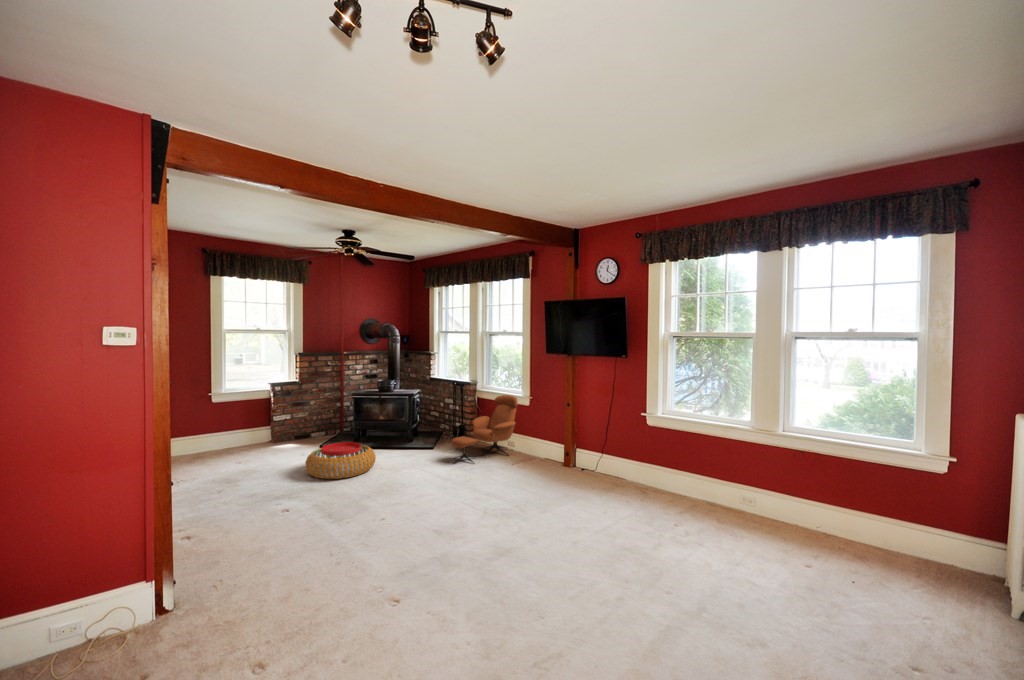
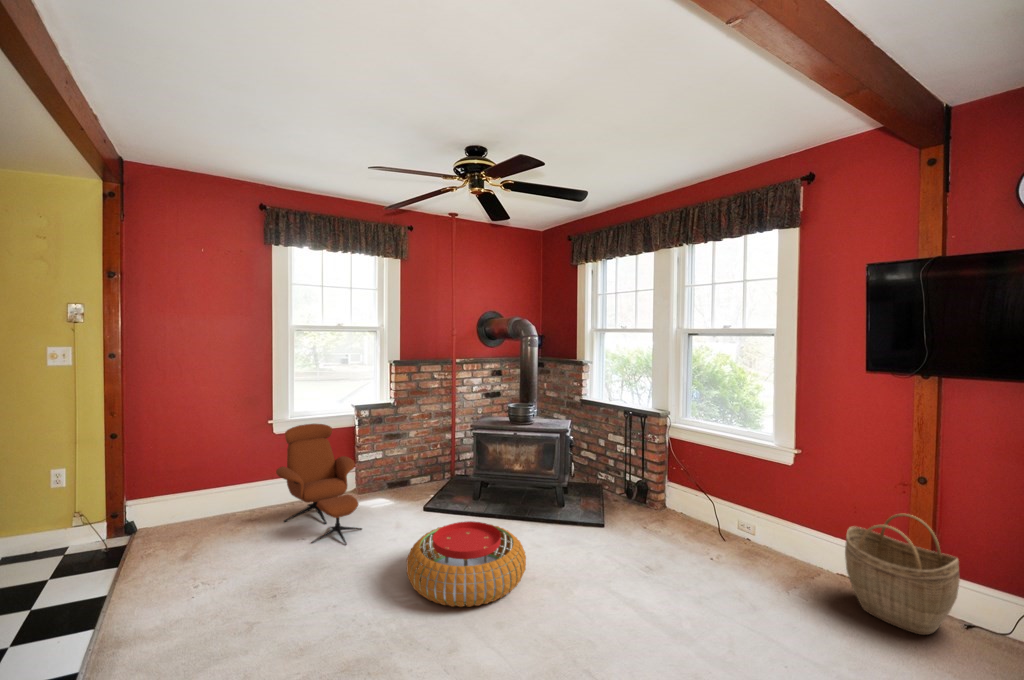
lounge chair: present [452,395,518,463] -> present [276,424,362,545]
woven basket: none [534,421,575,473] -> present [845,514,960,635]

